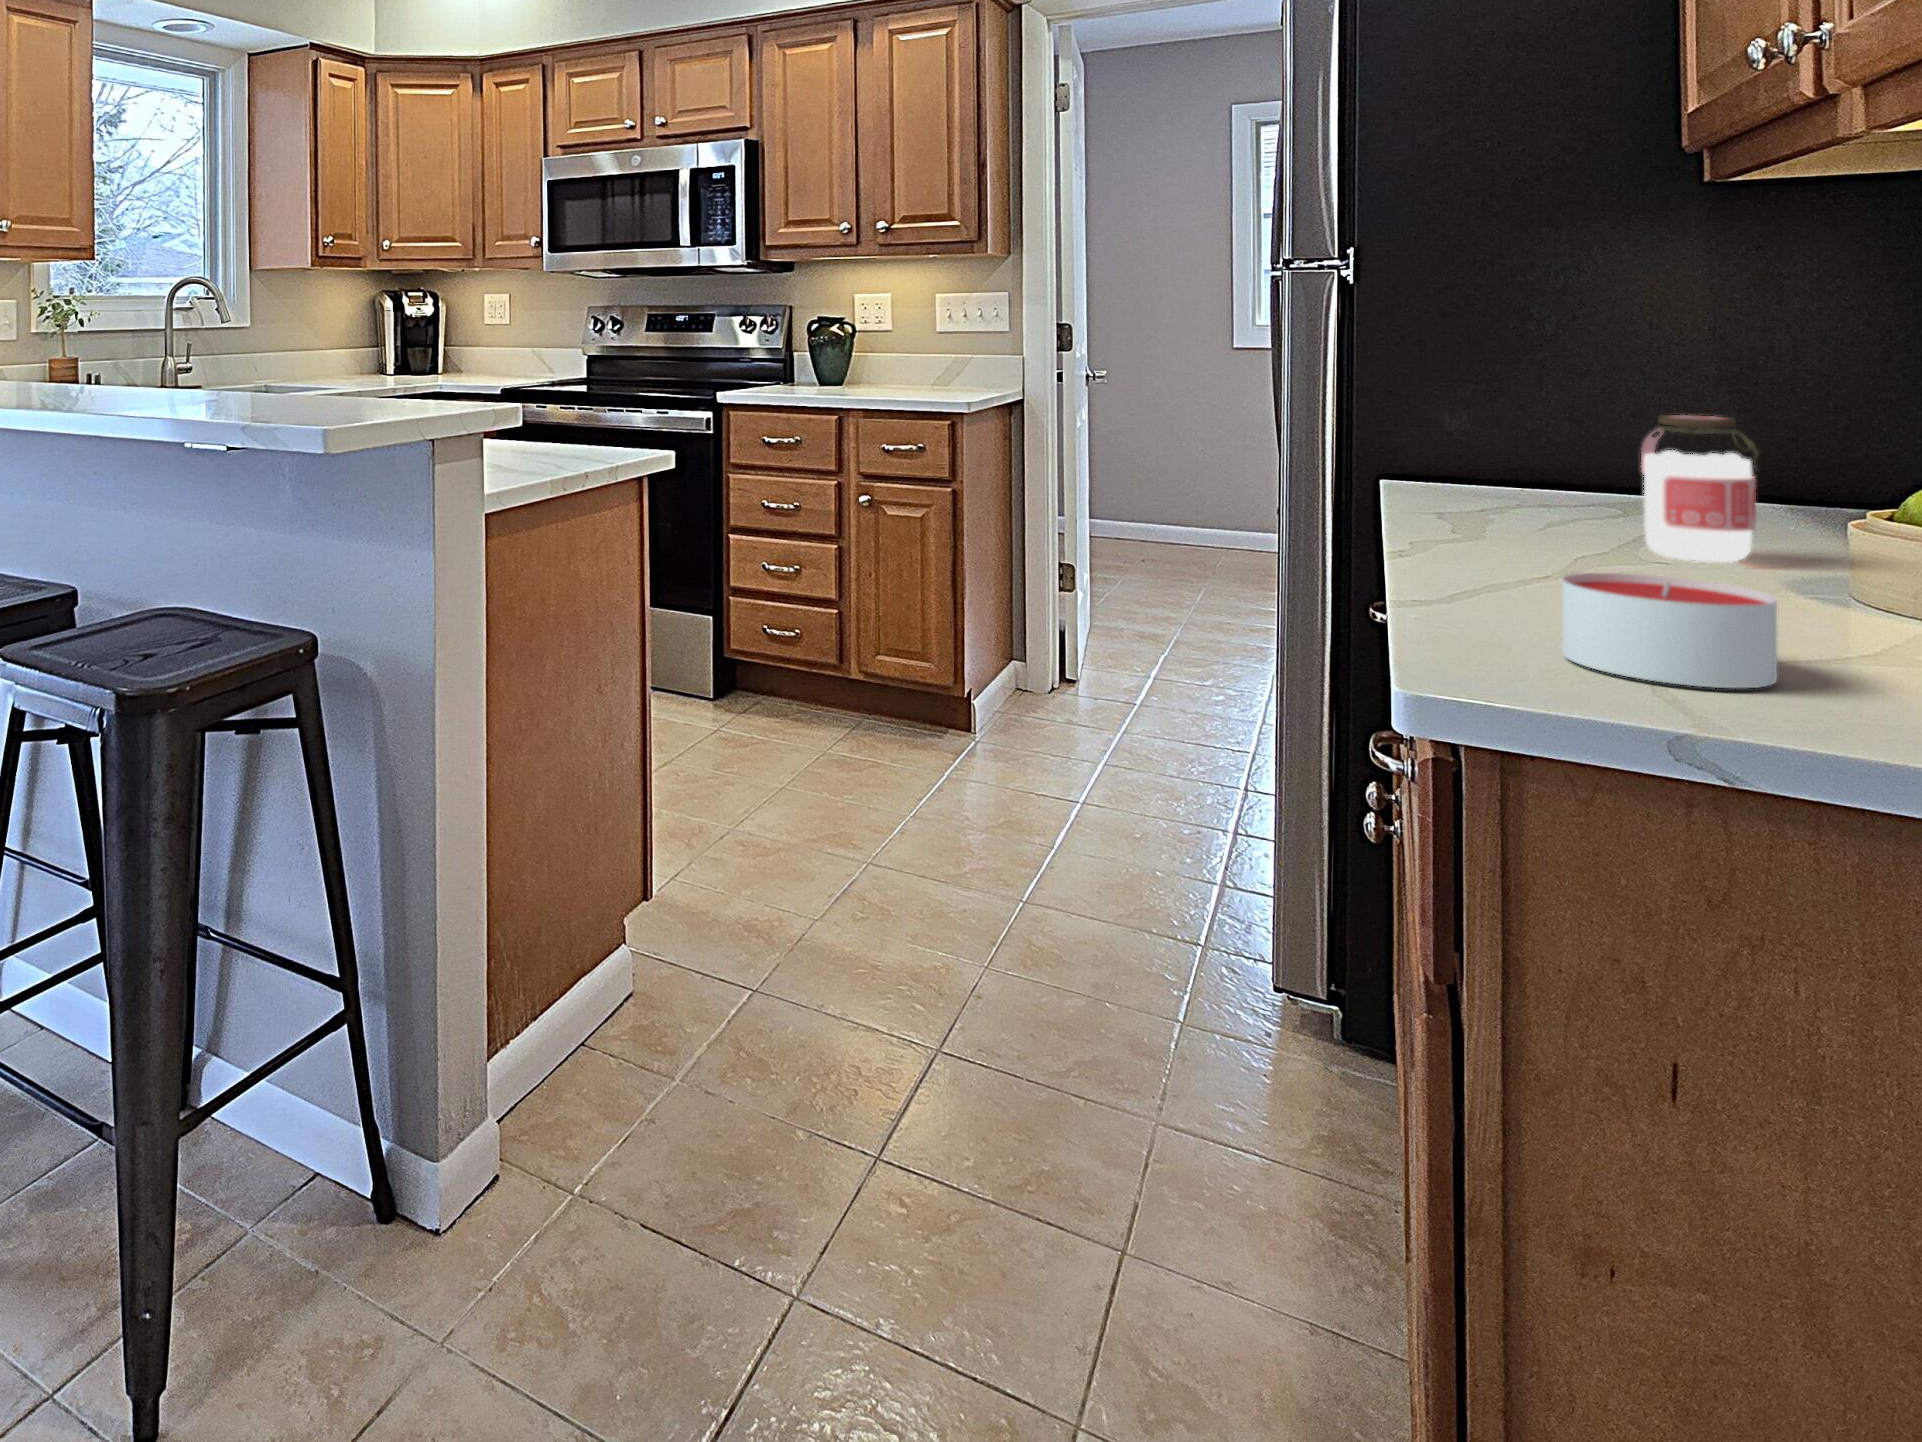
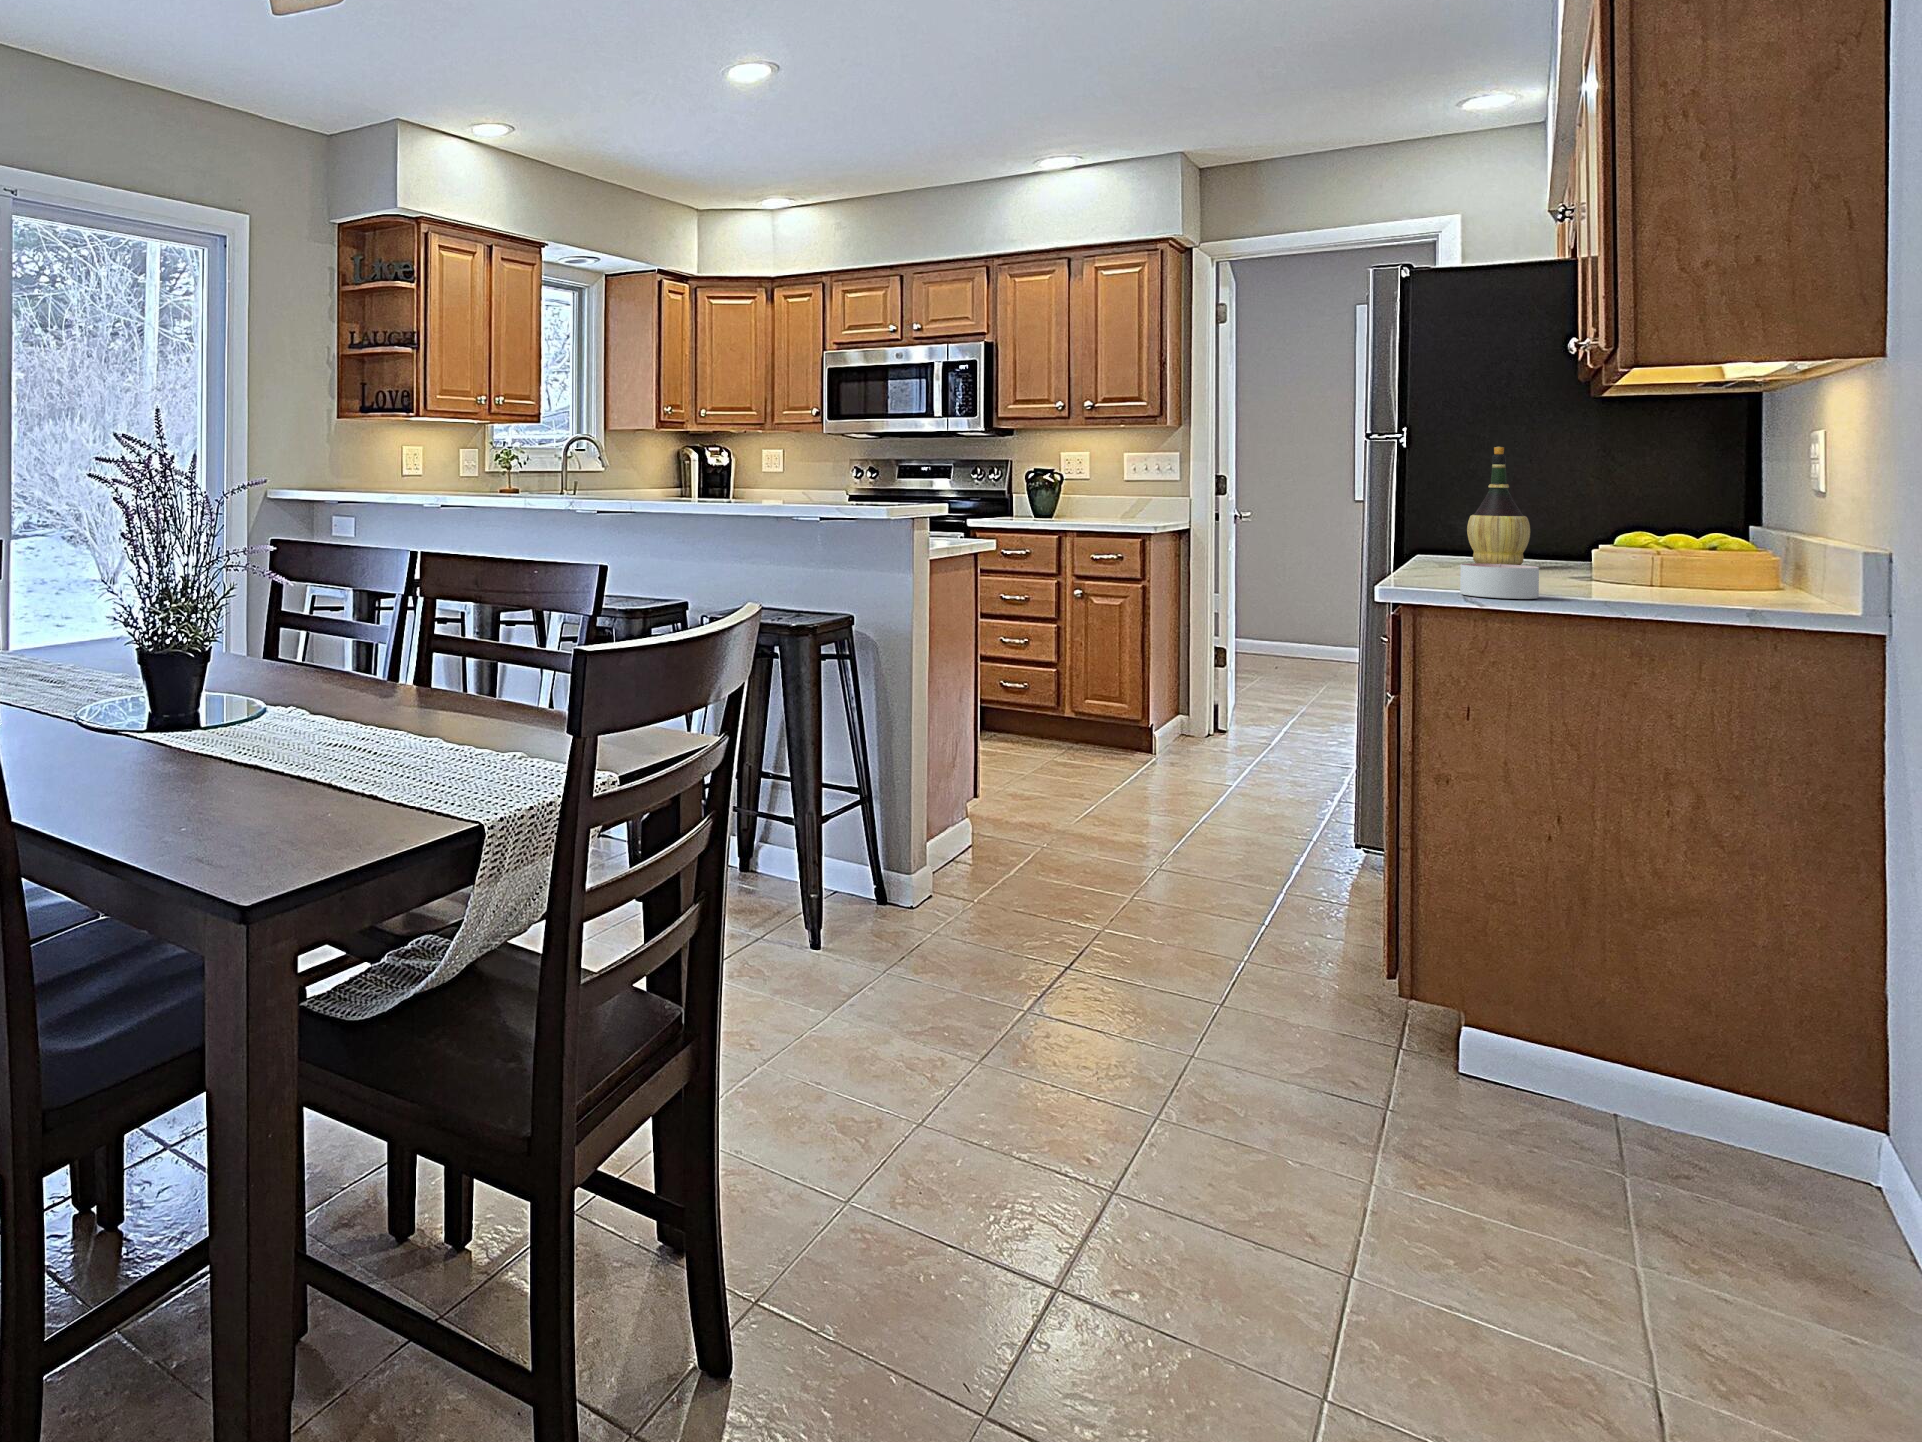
wine bottle: none [1478,277,1601,516] -> present [1467,447,1530,565]
jar: present [1641,415,1758,563] -> none [1532,512,1585,579]

